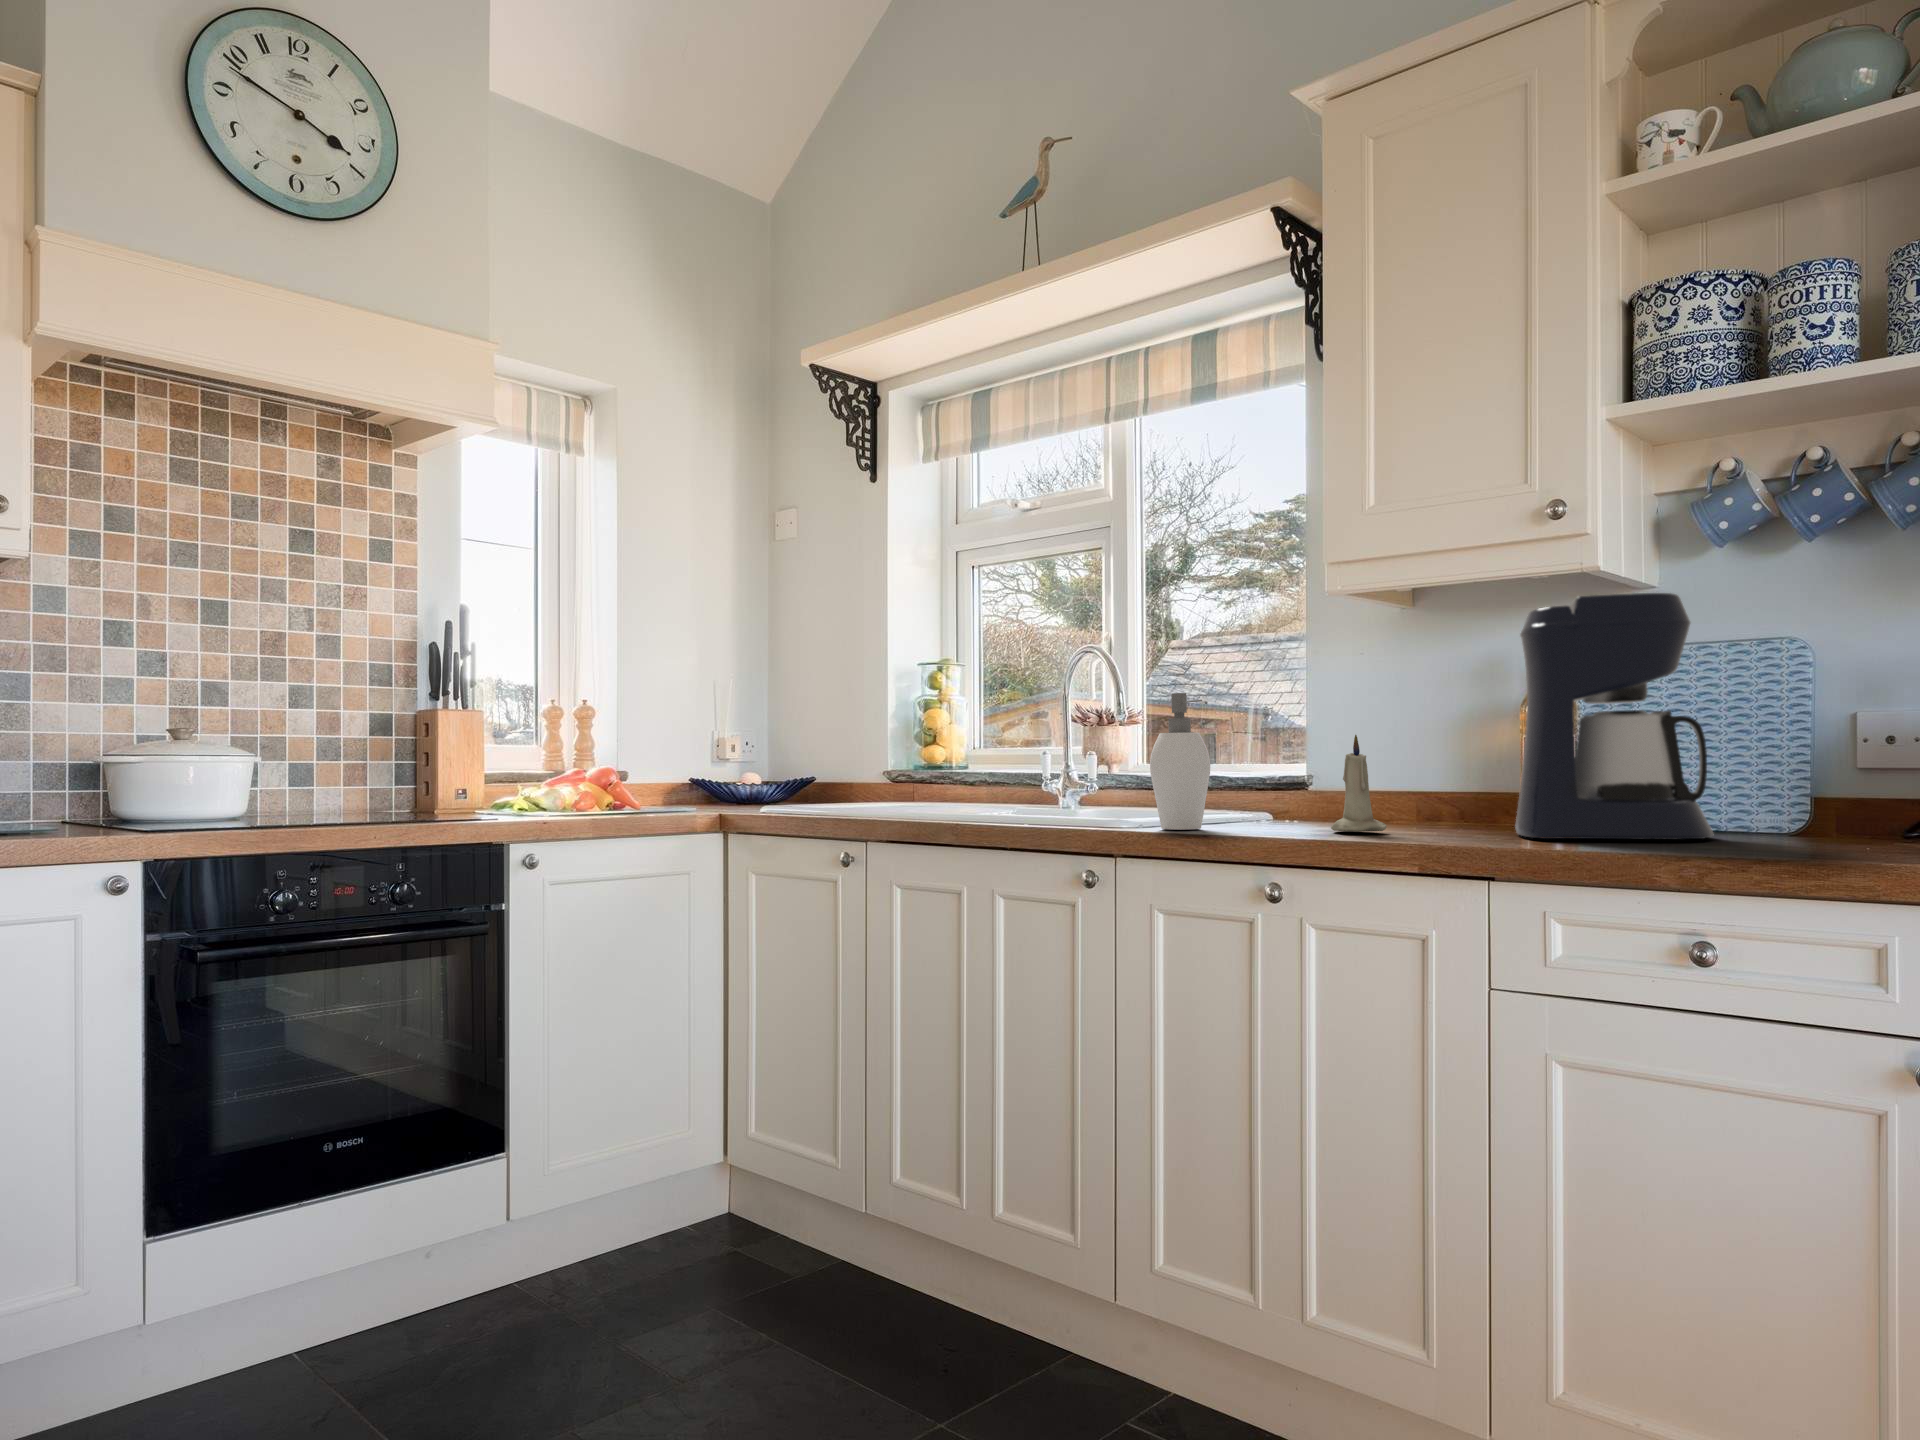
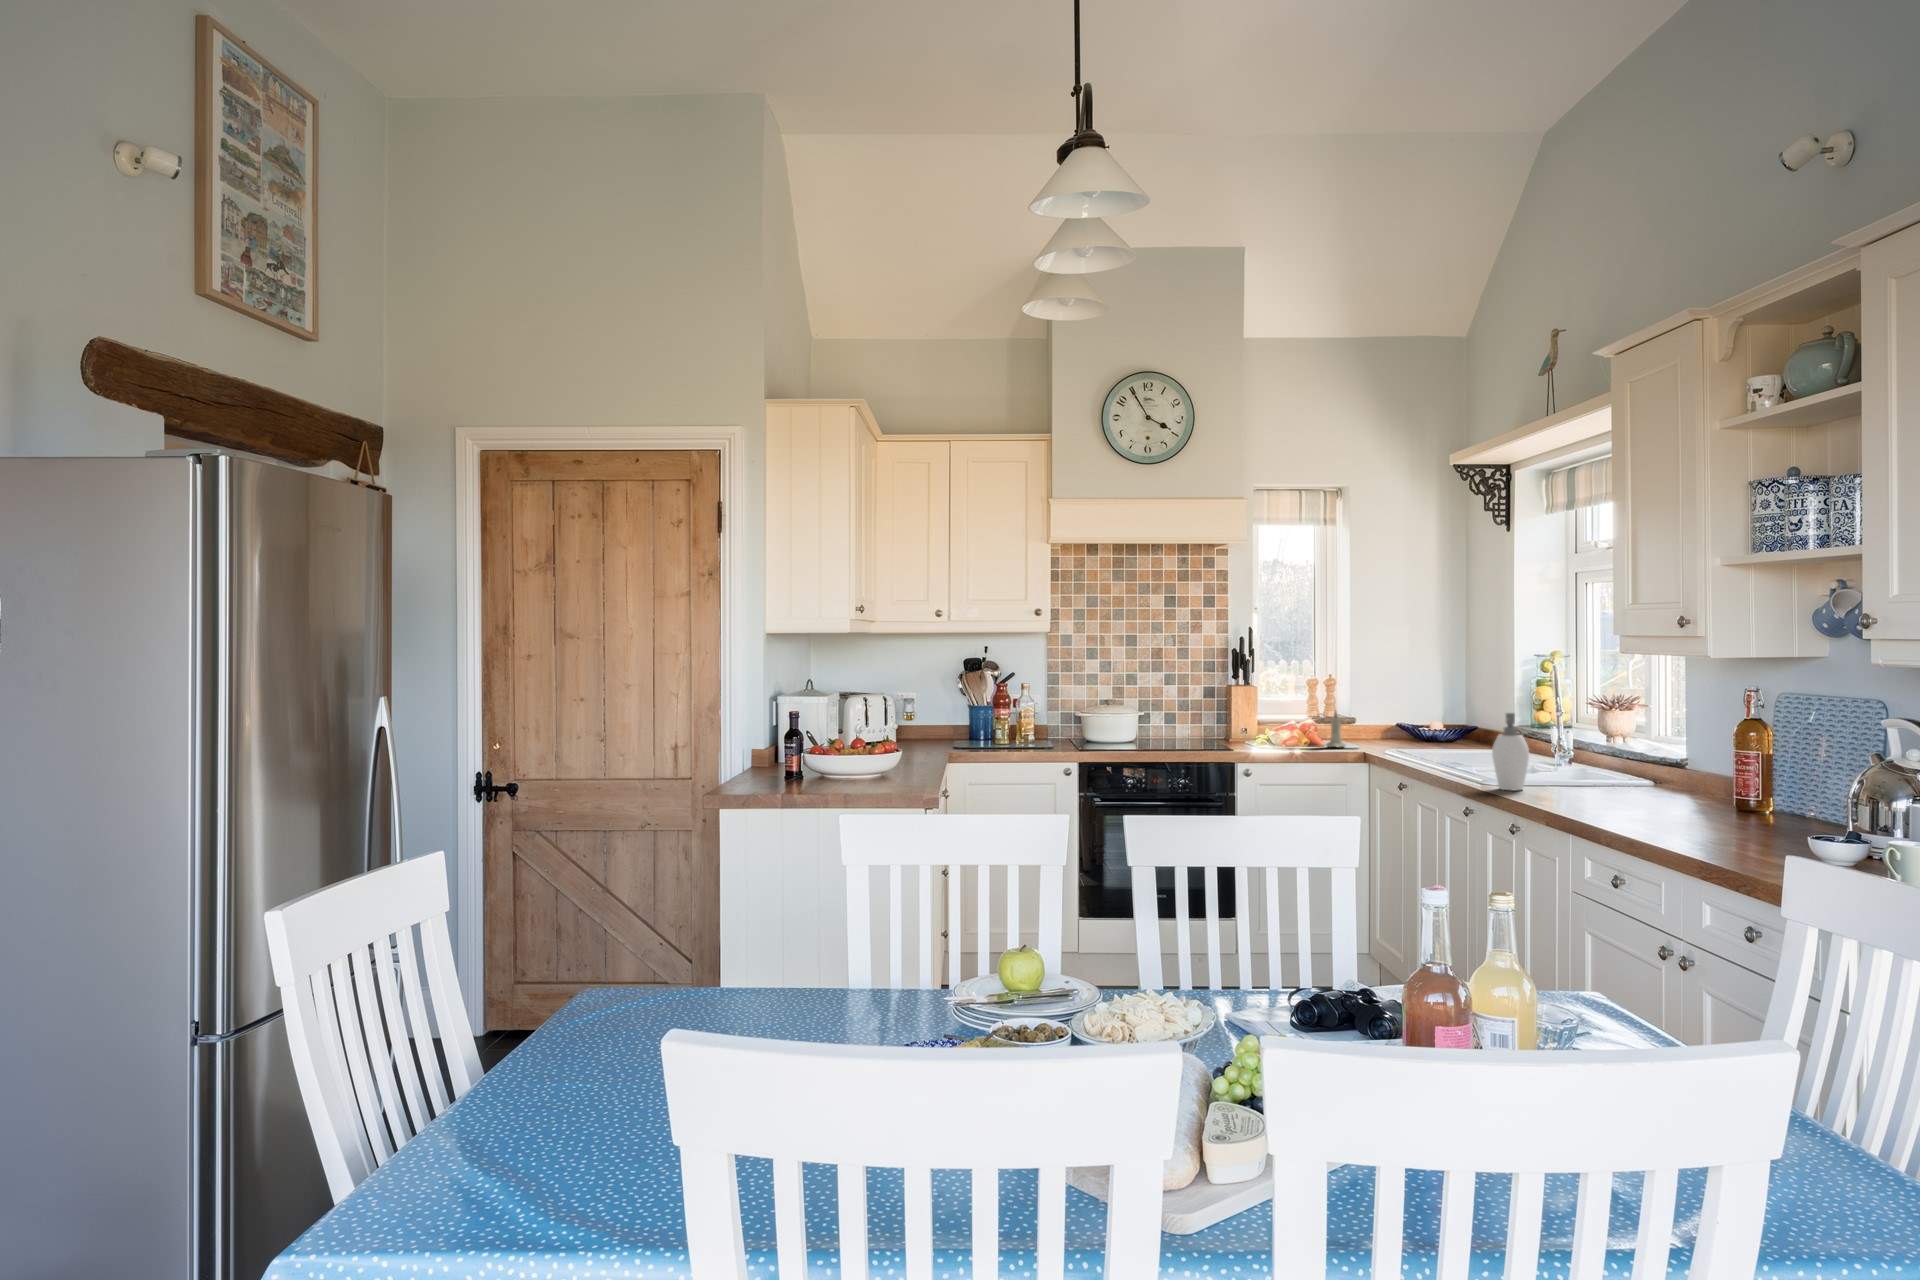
coffee maker: present [1515,593,1713,840] -> none [1637,679,1768,830]
candle: present [1331,735,1386,832] -> present [1326,712,1345,748]

